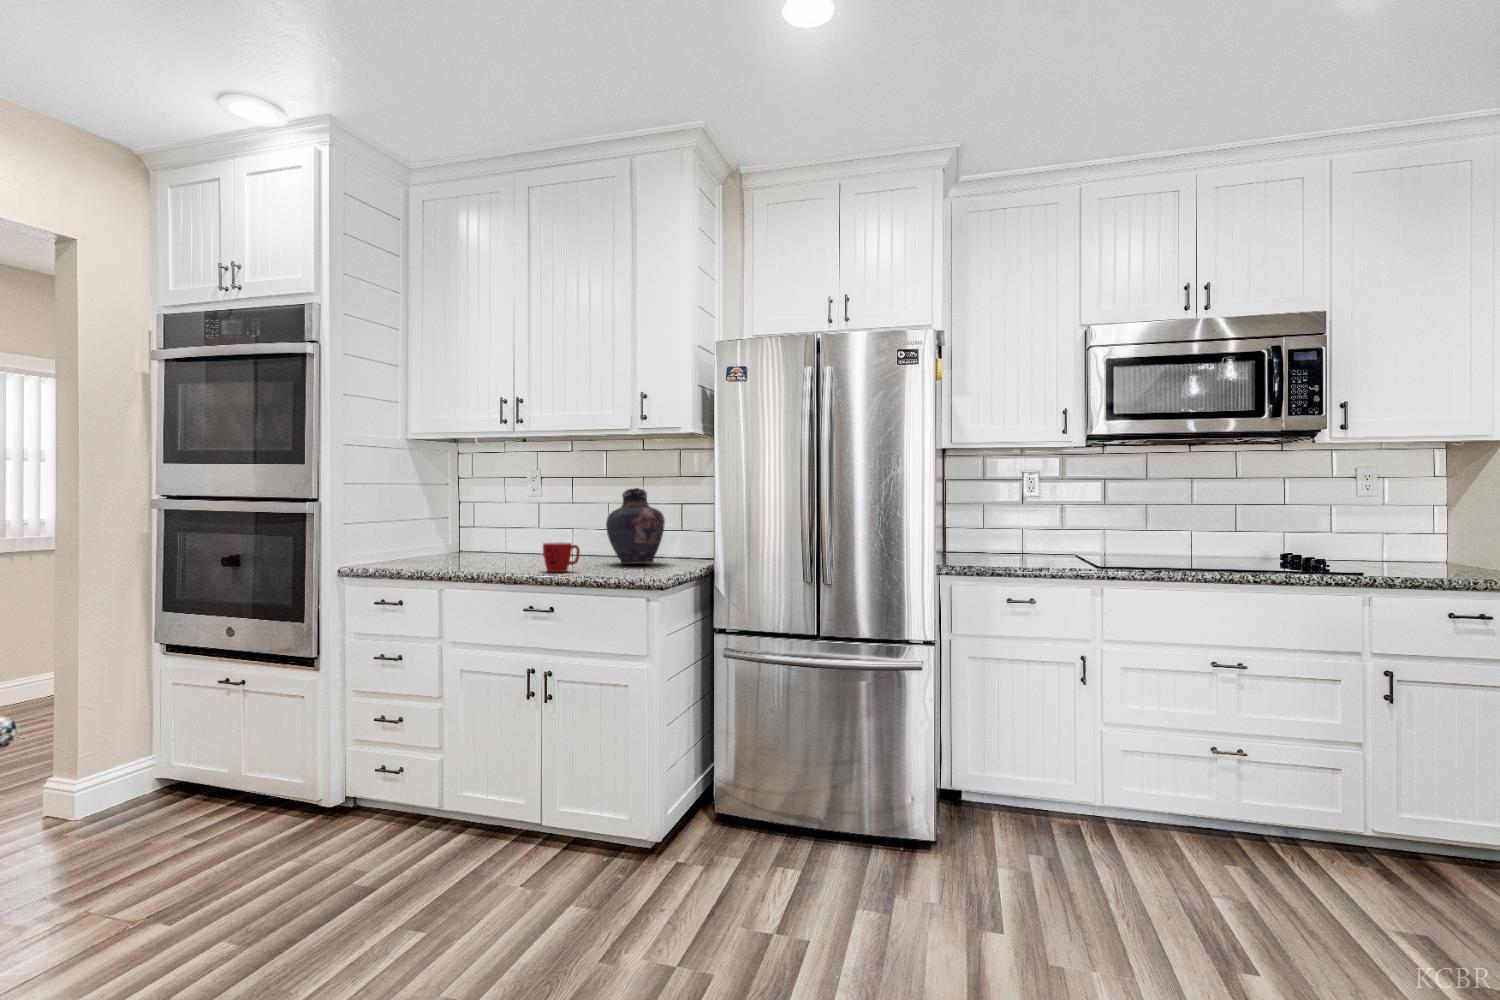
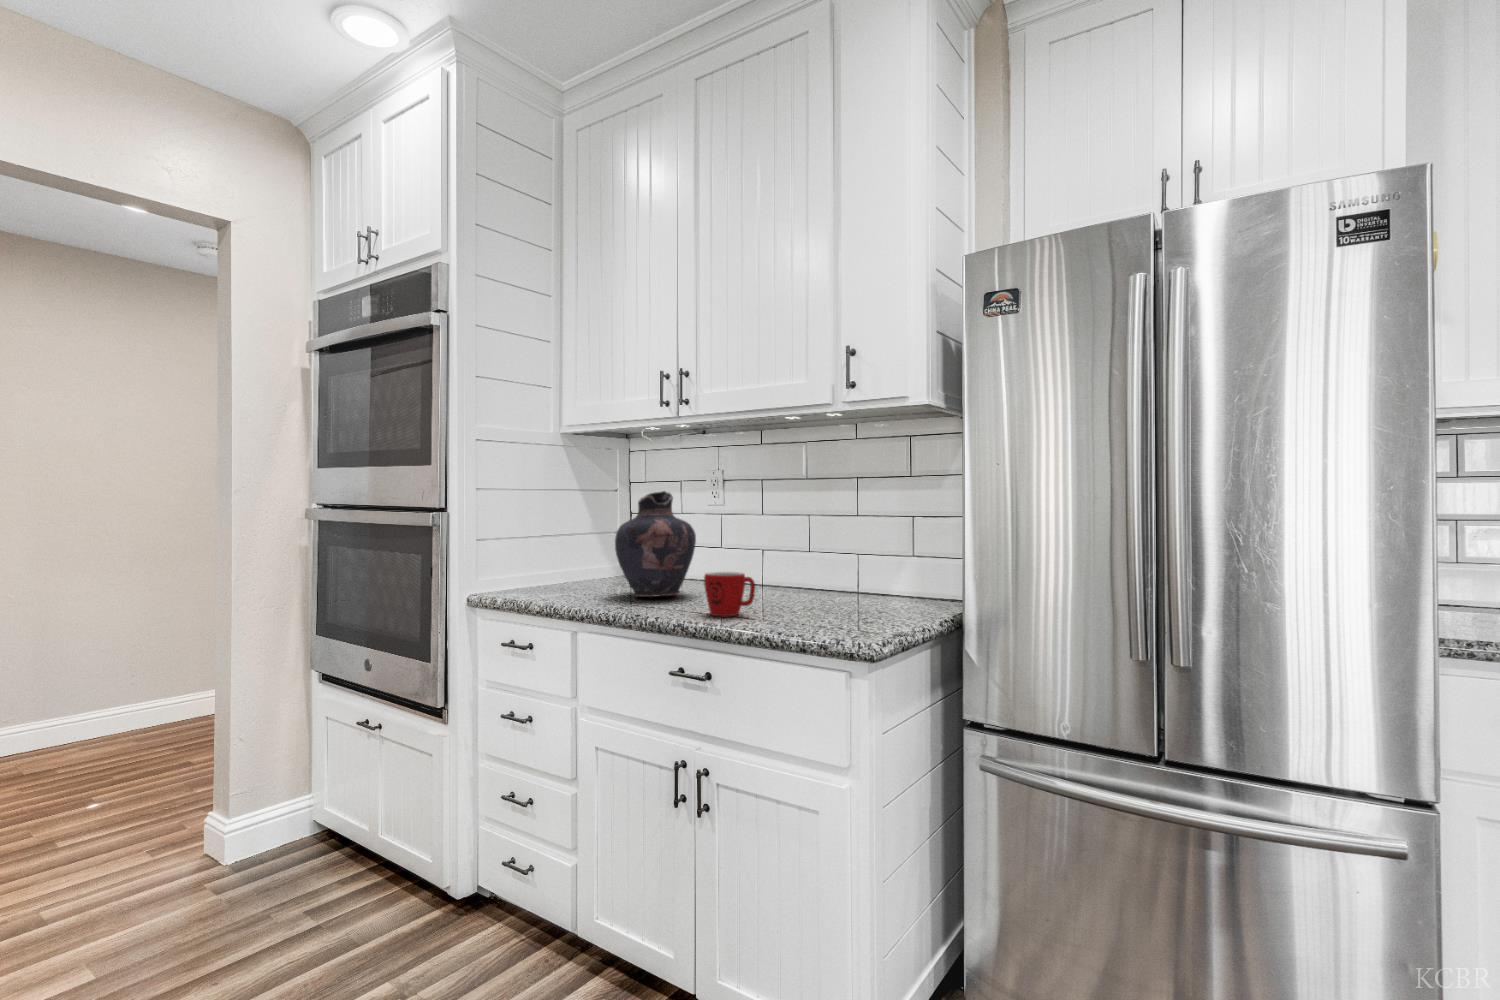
vase: present [606,488,665,564] -> present [615,491,696,597]

